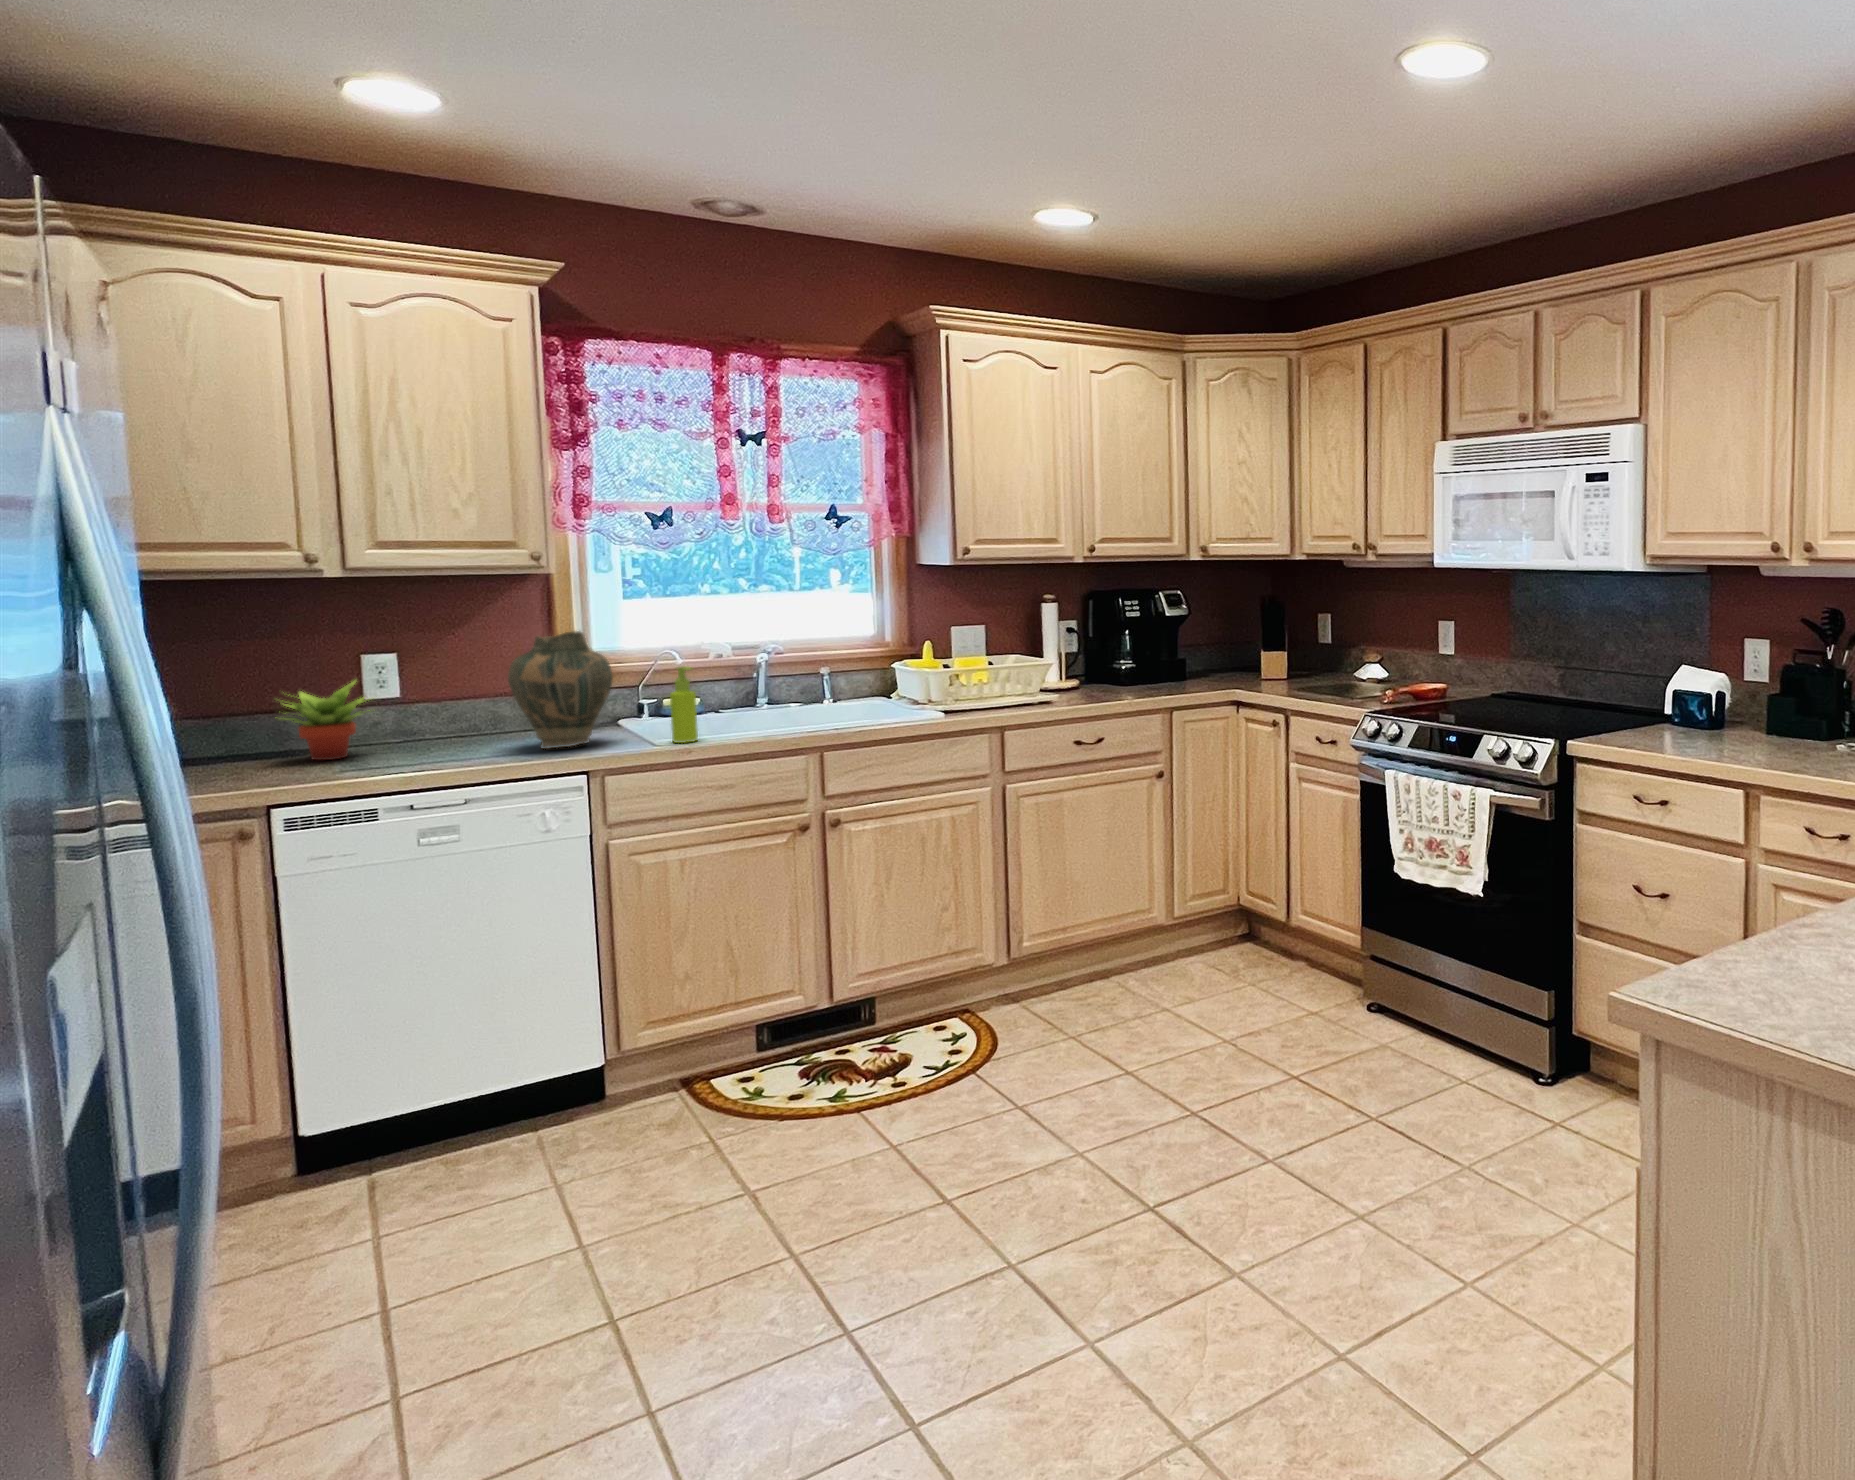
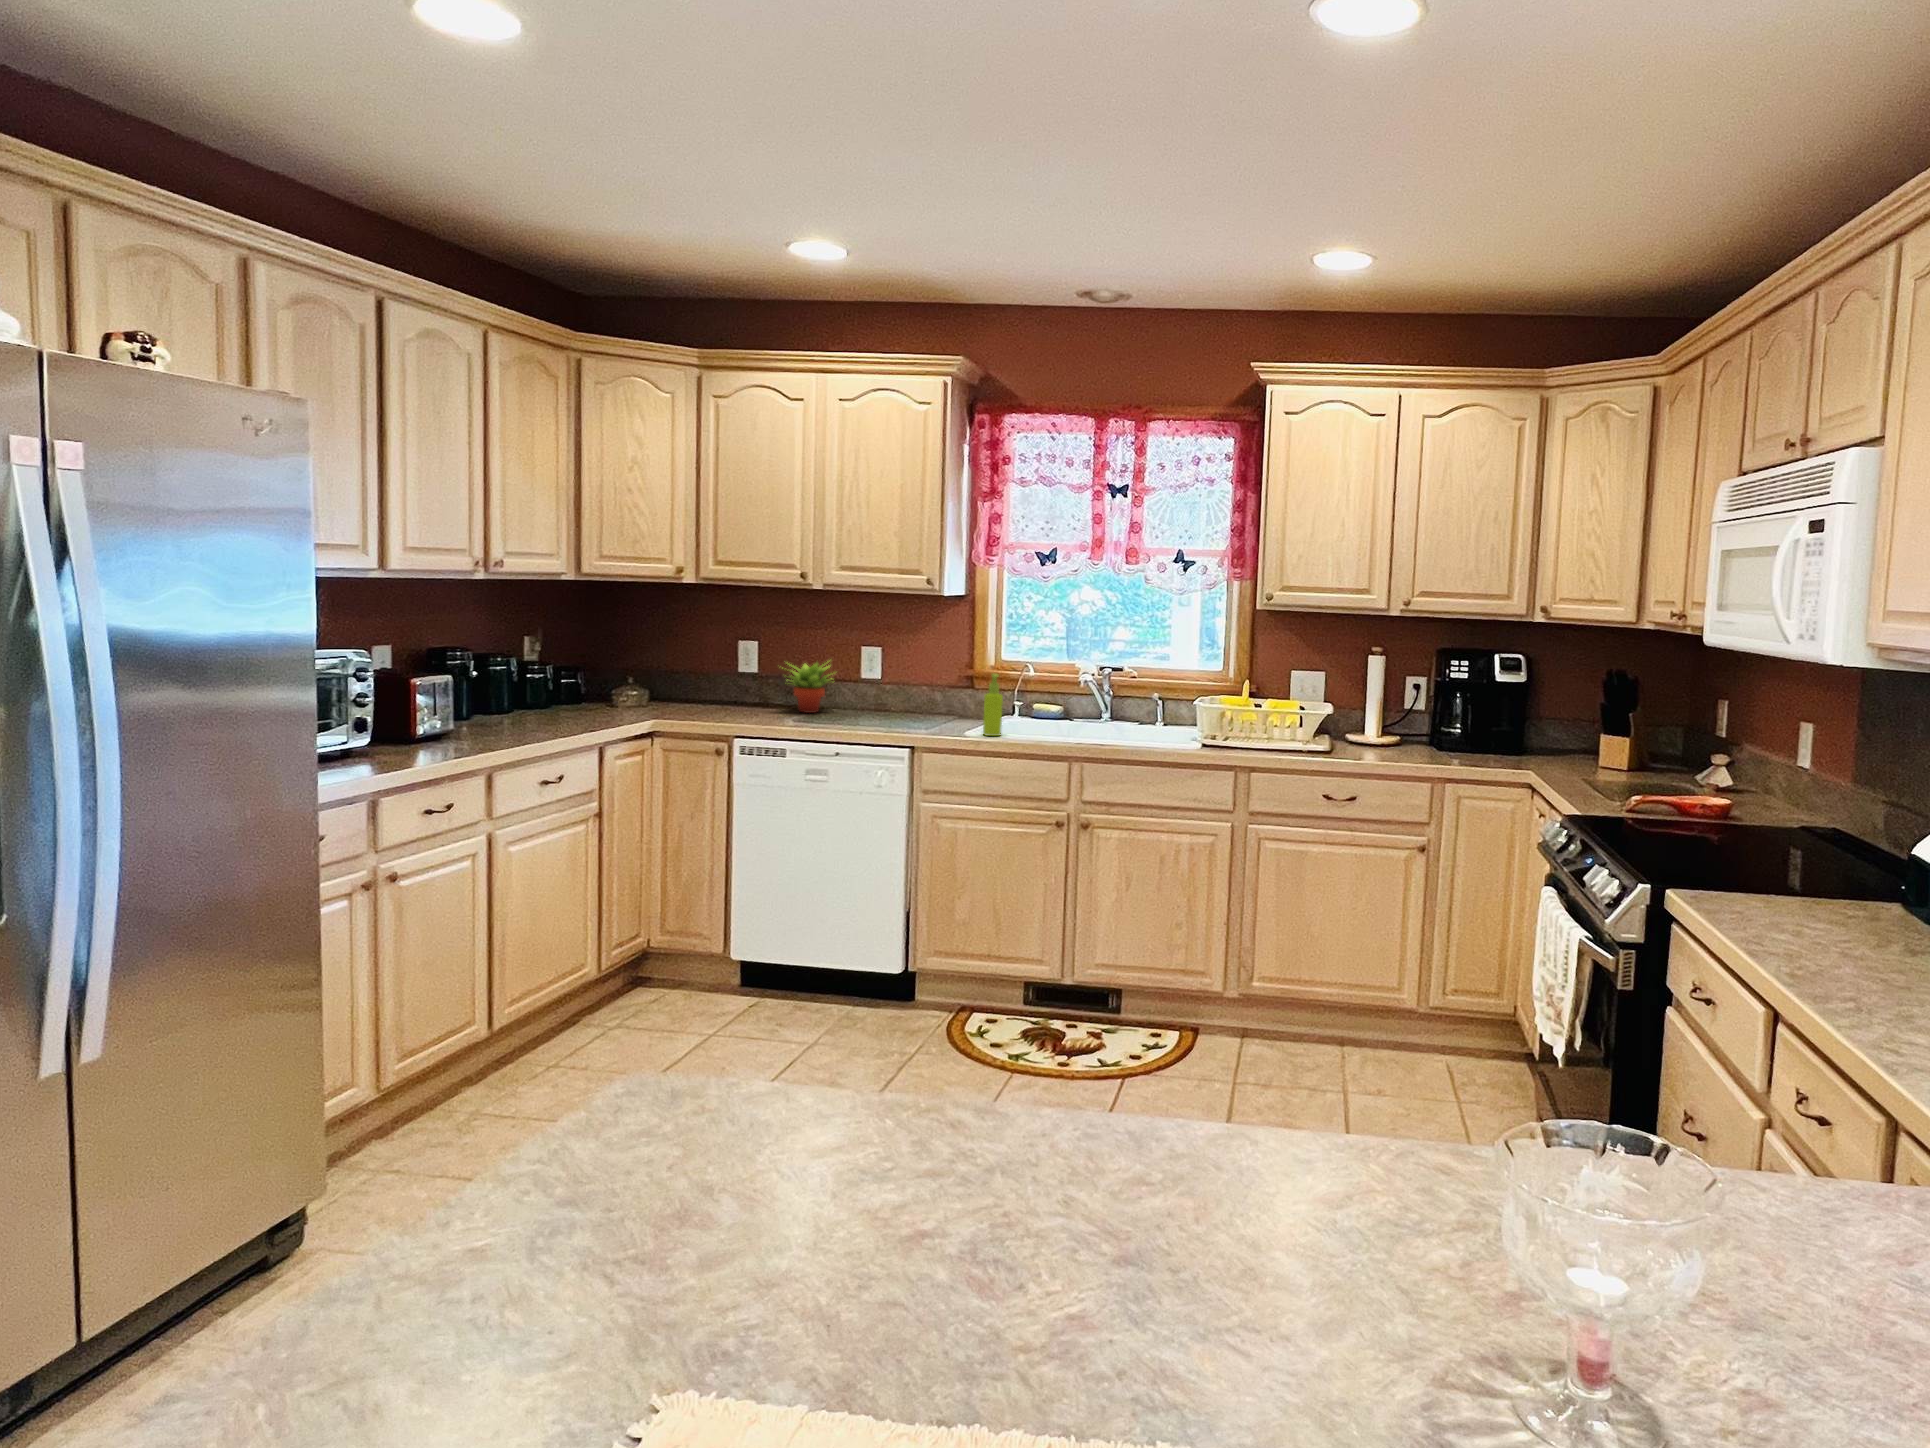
vase: present [508,631,613,749] -> none [892,637,960,726]

